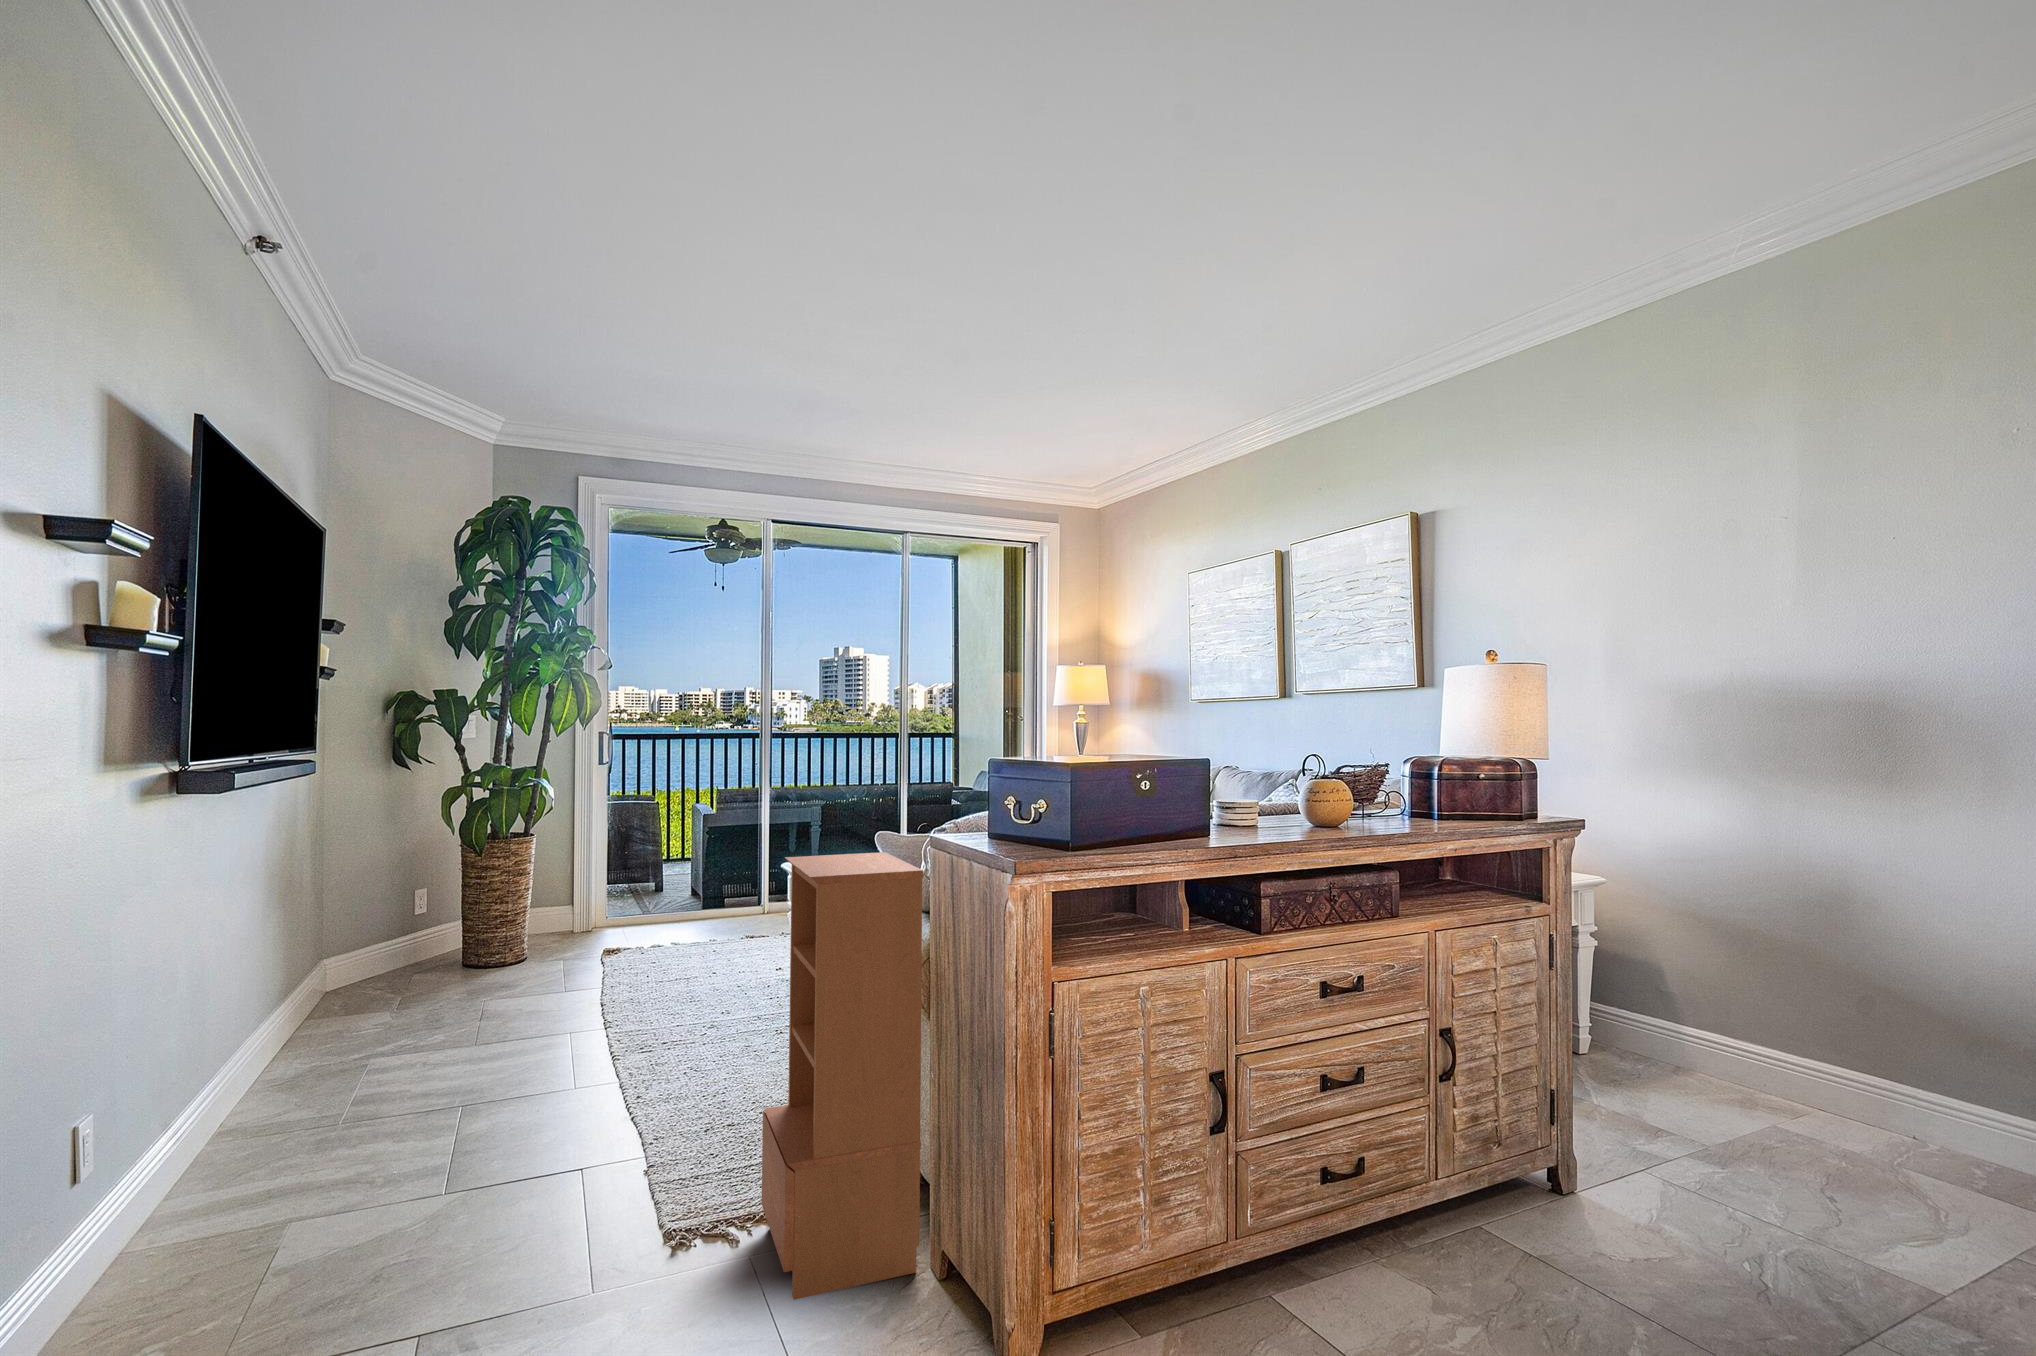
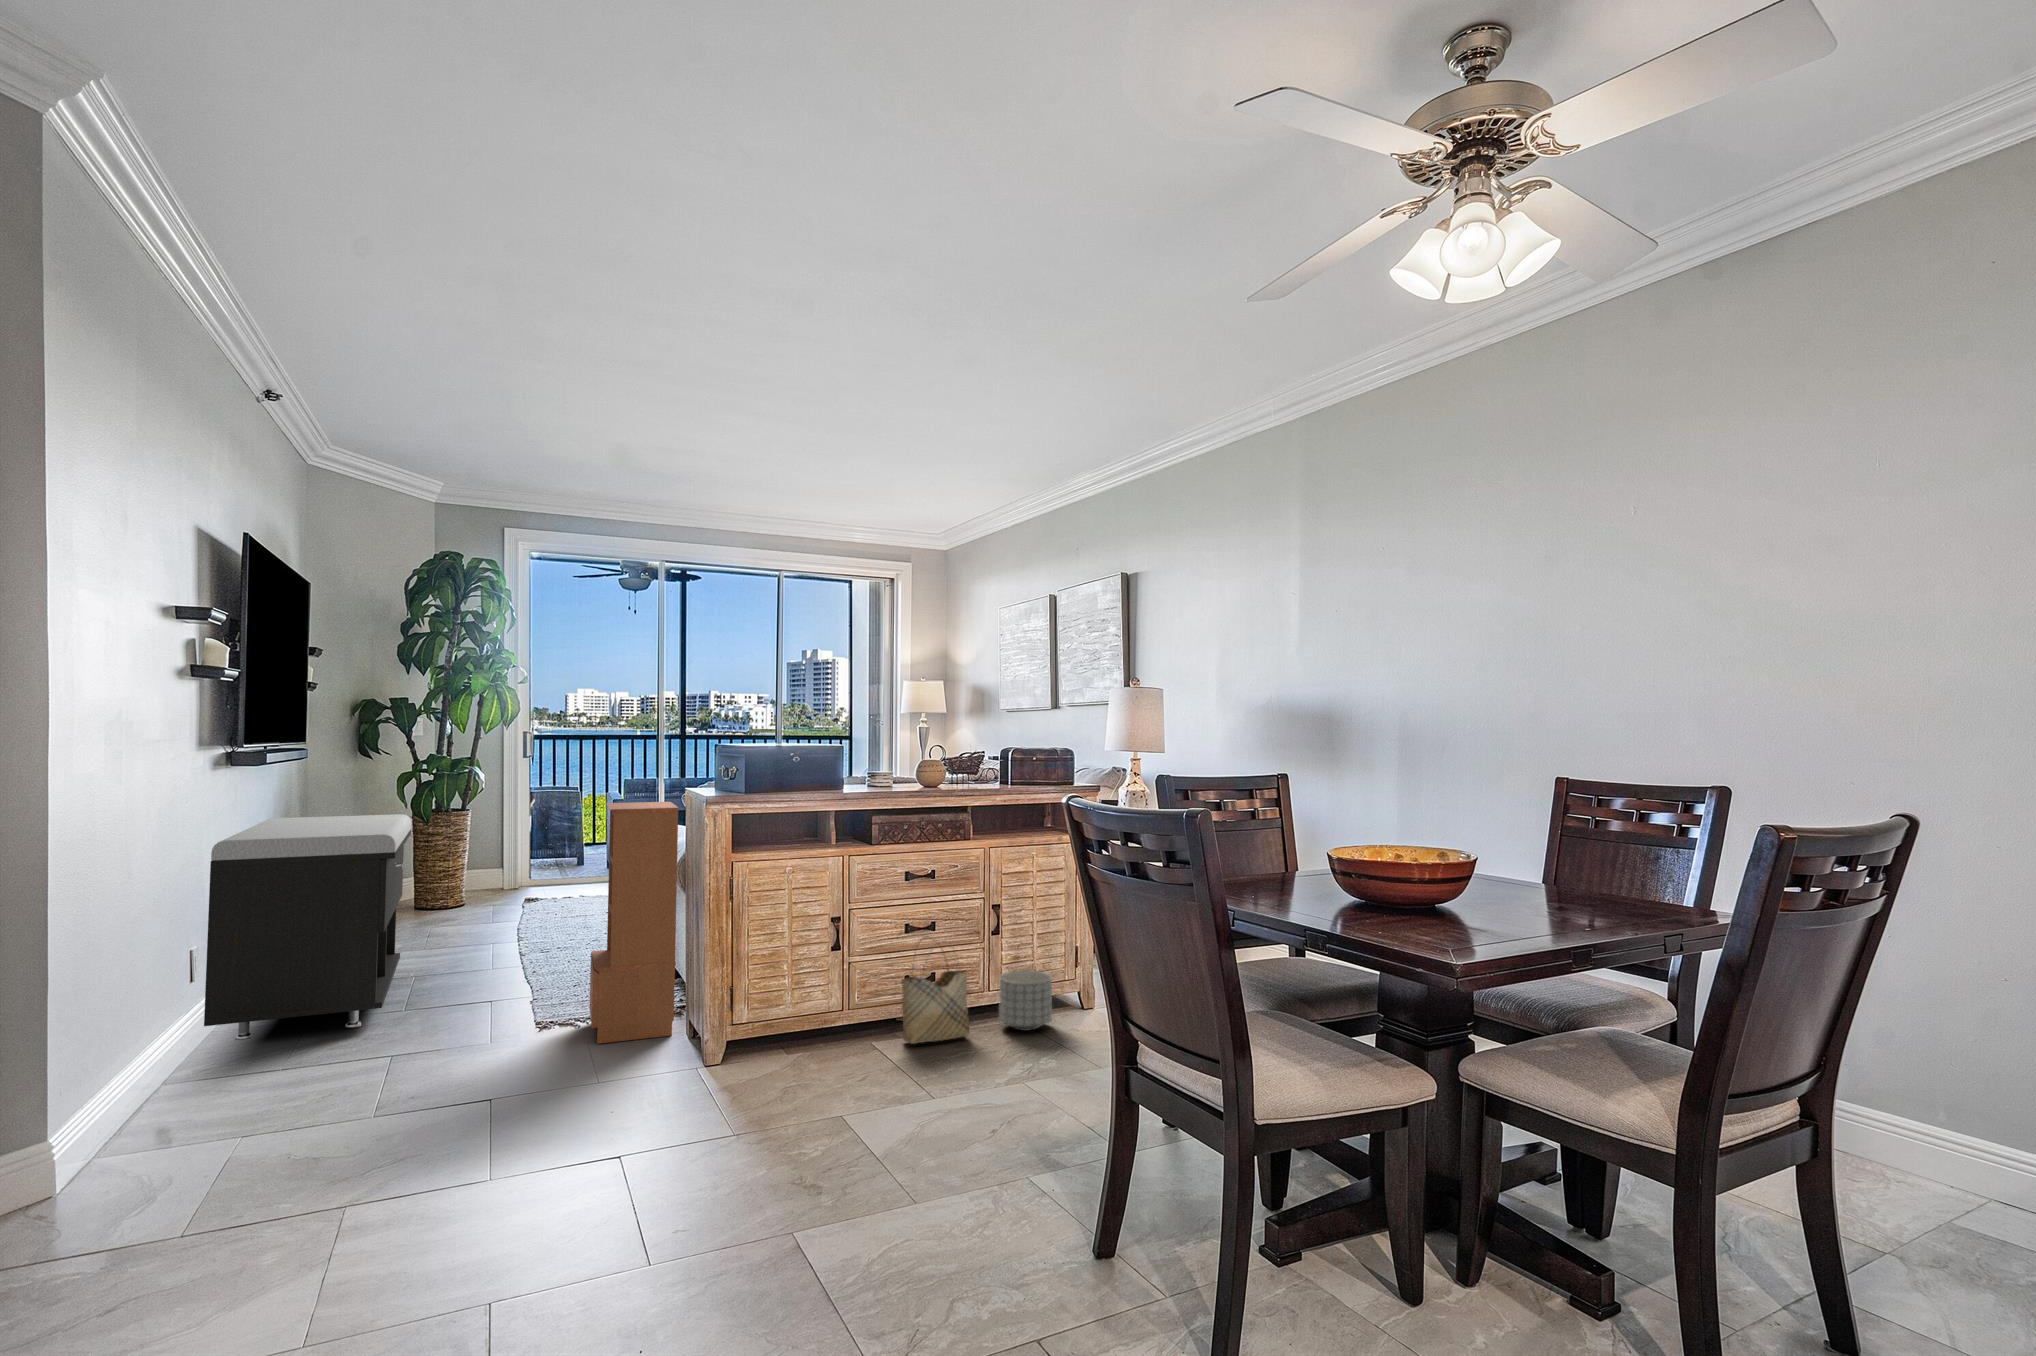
storage bench: none [92,859,462,1283] -> present [204,814,411,1040]
woven basket: none [1340,1098,1454,1312] -> present [901,938,969,1044]
planter: none [1471,1144,1574,1263] -> present [999,971,1052,1031]

